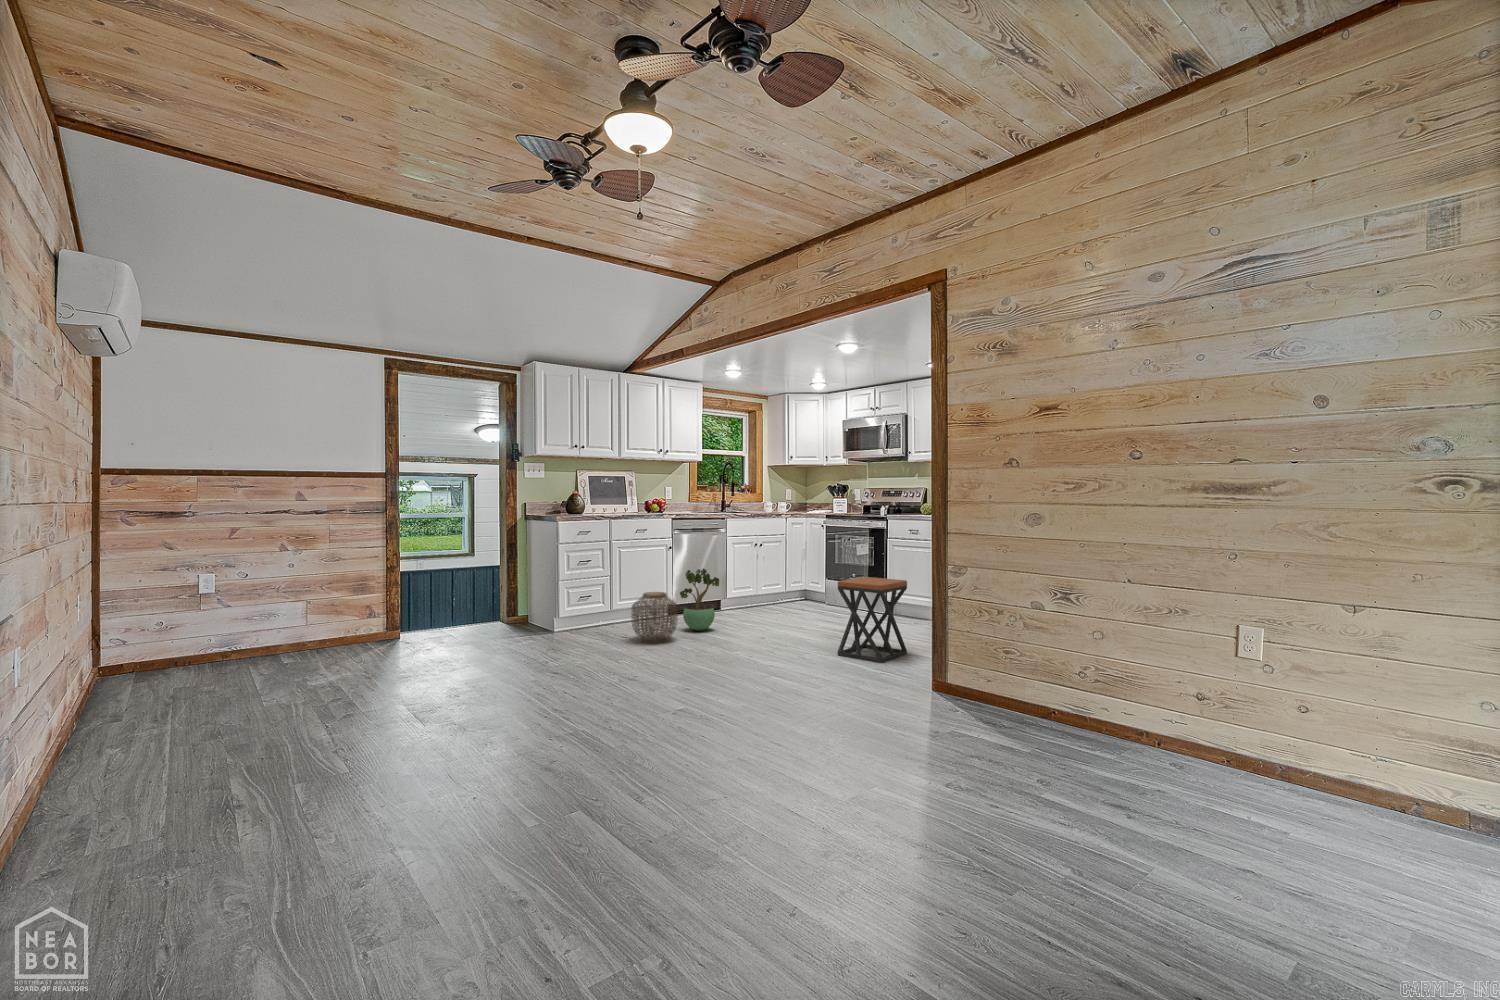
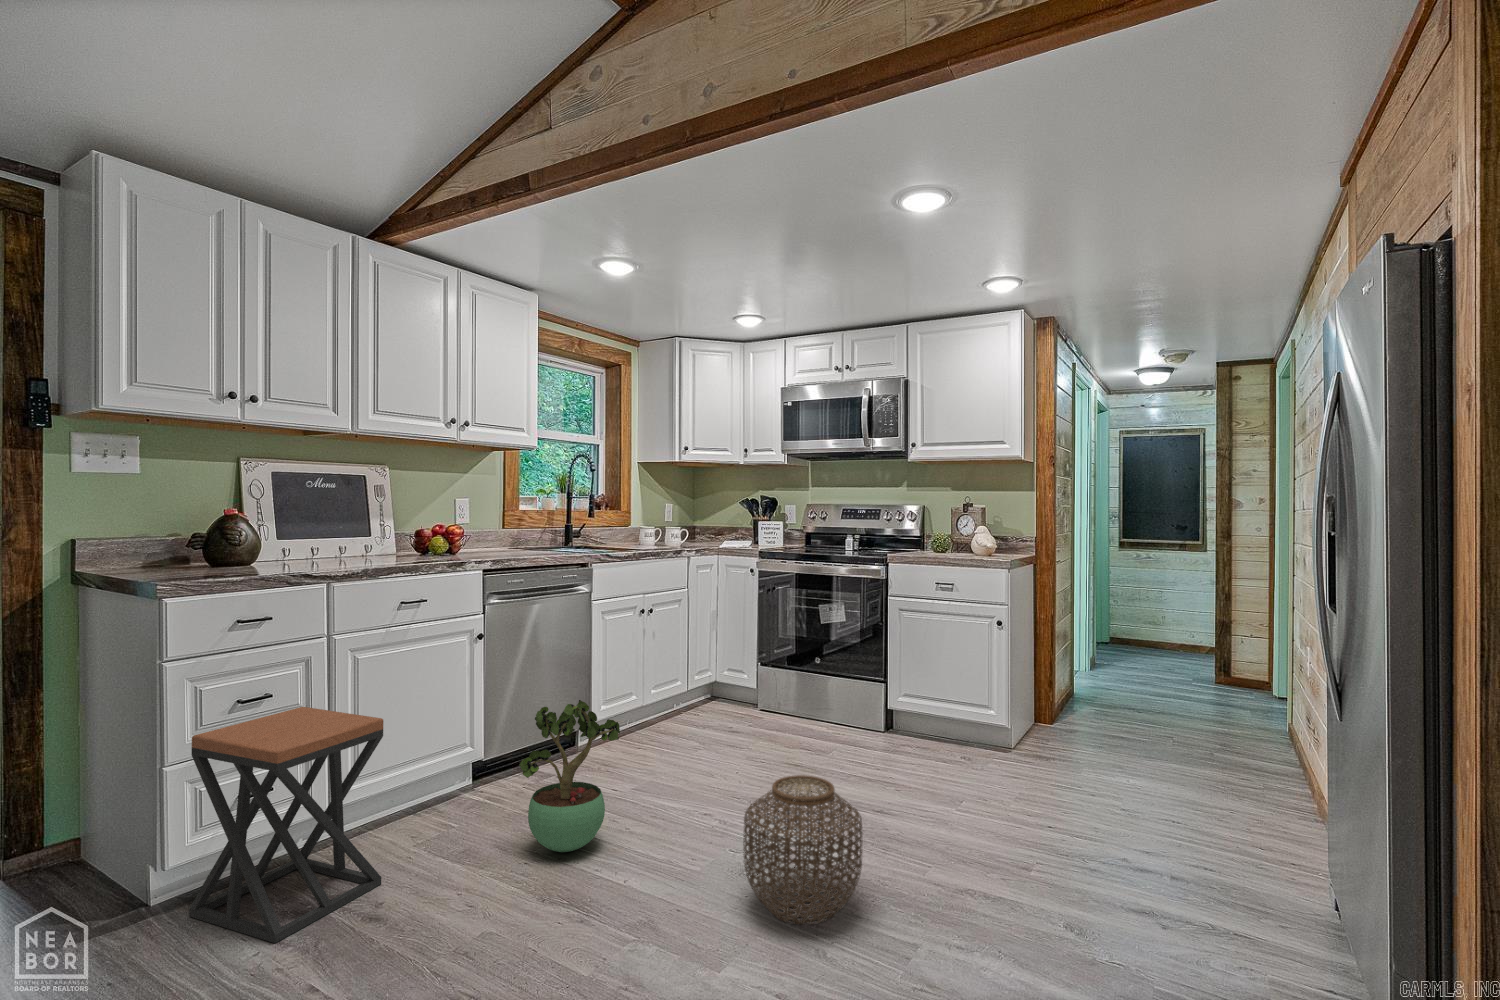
stool: present [838,577,907,663] -> present [189,707,383,943]
woven basket: present [632,592,677,643] -> present [744,775,862,924]

